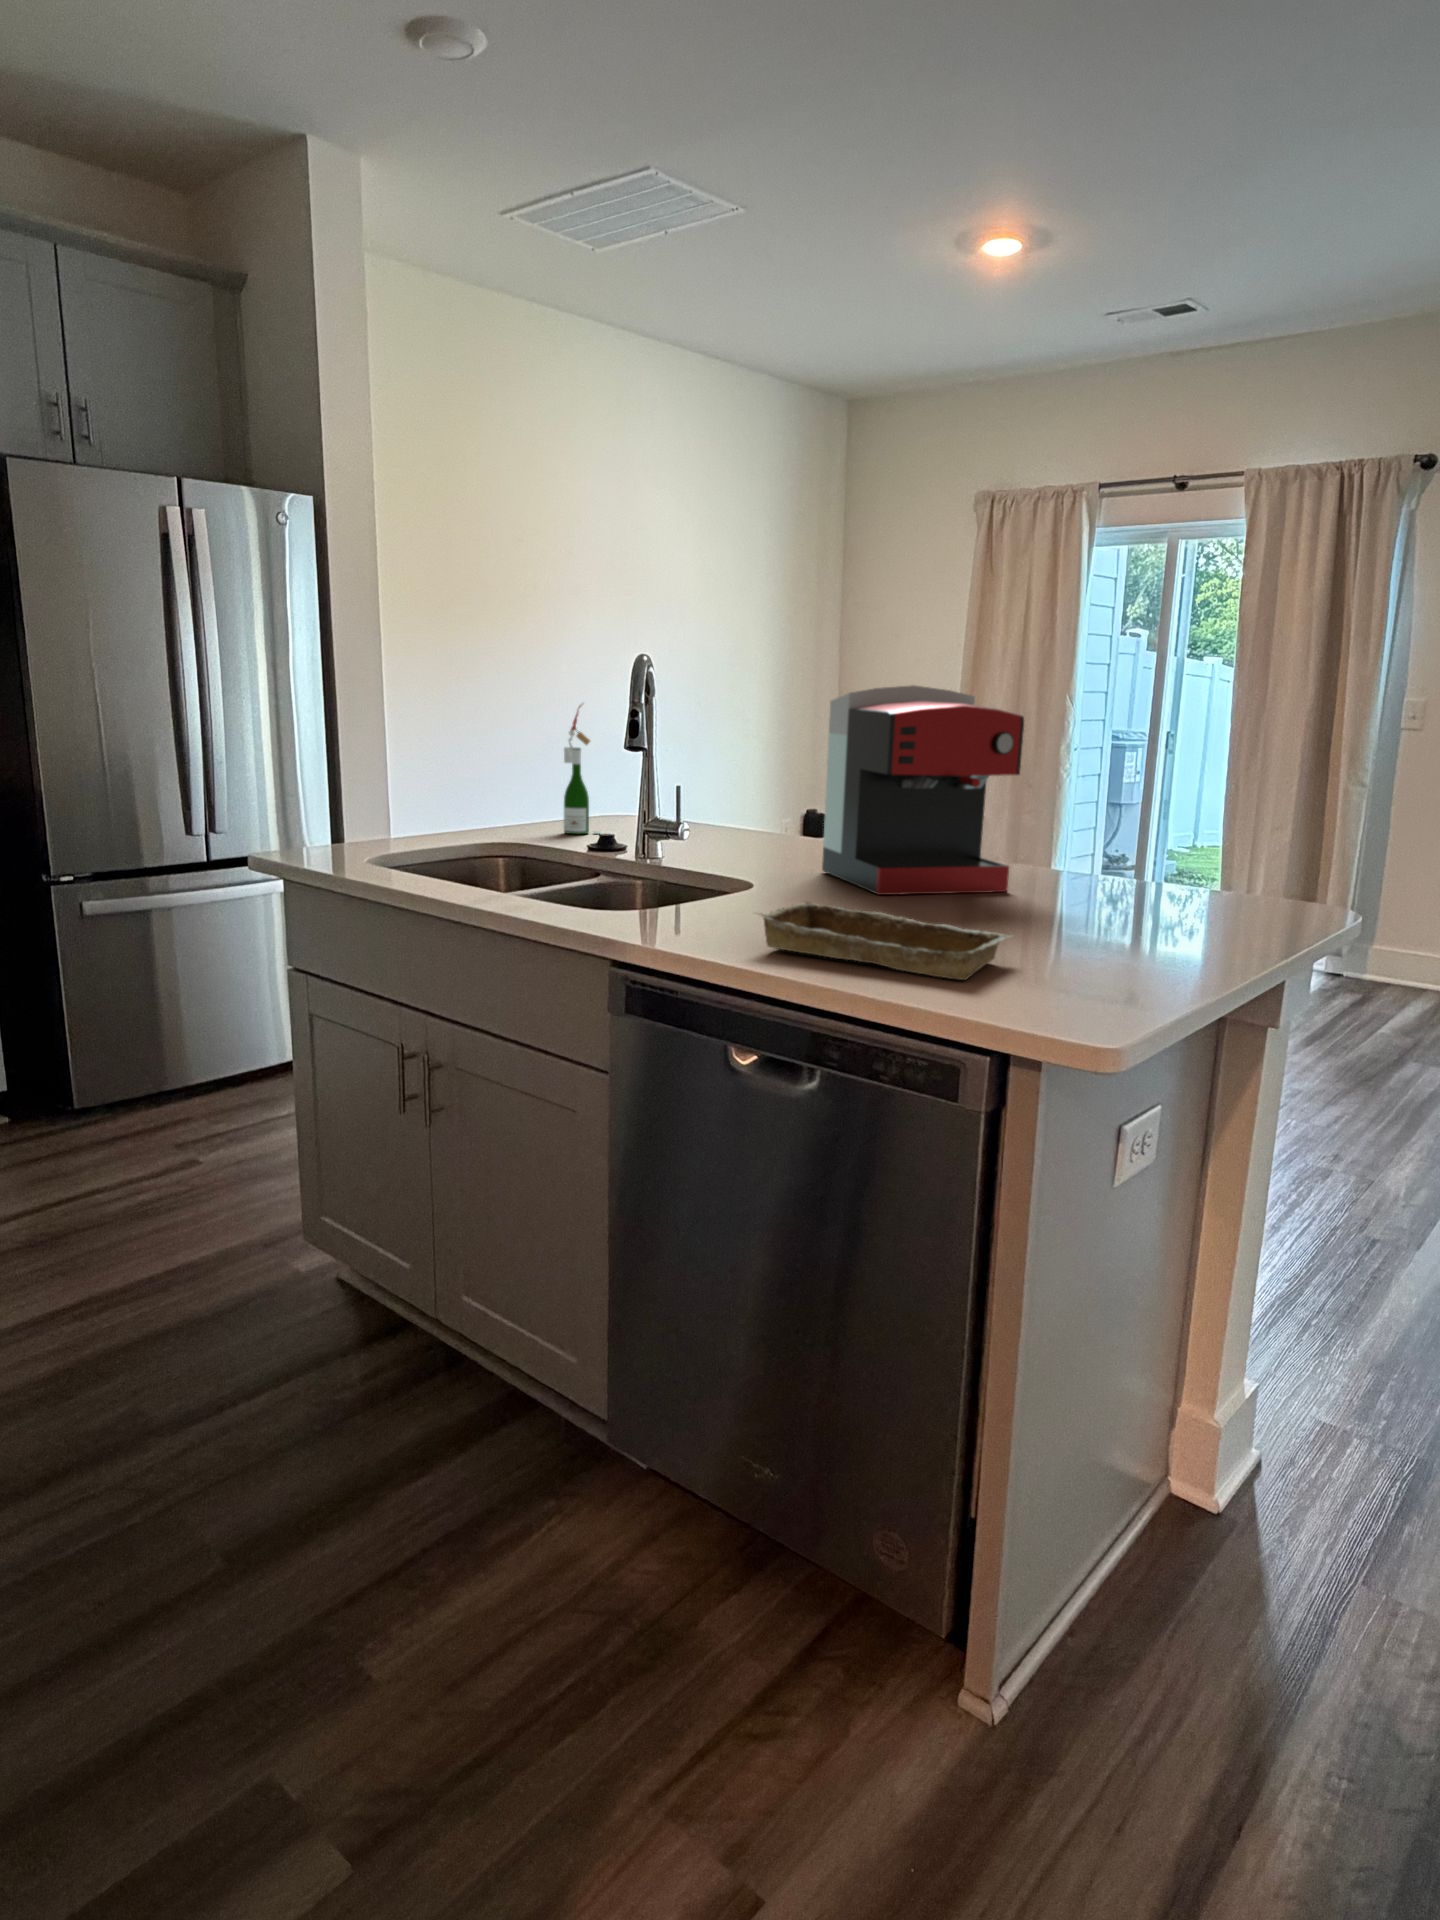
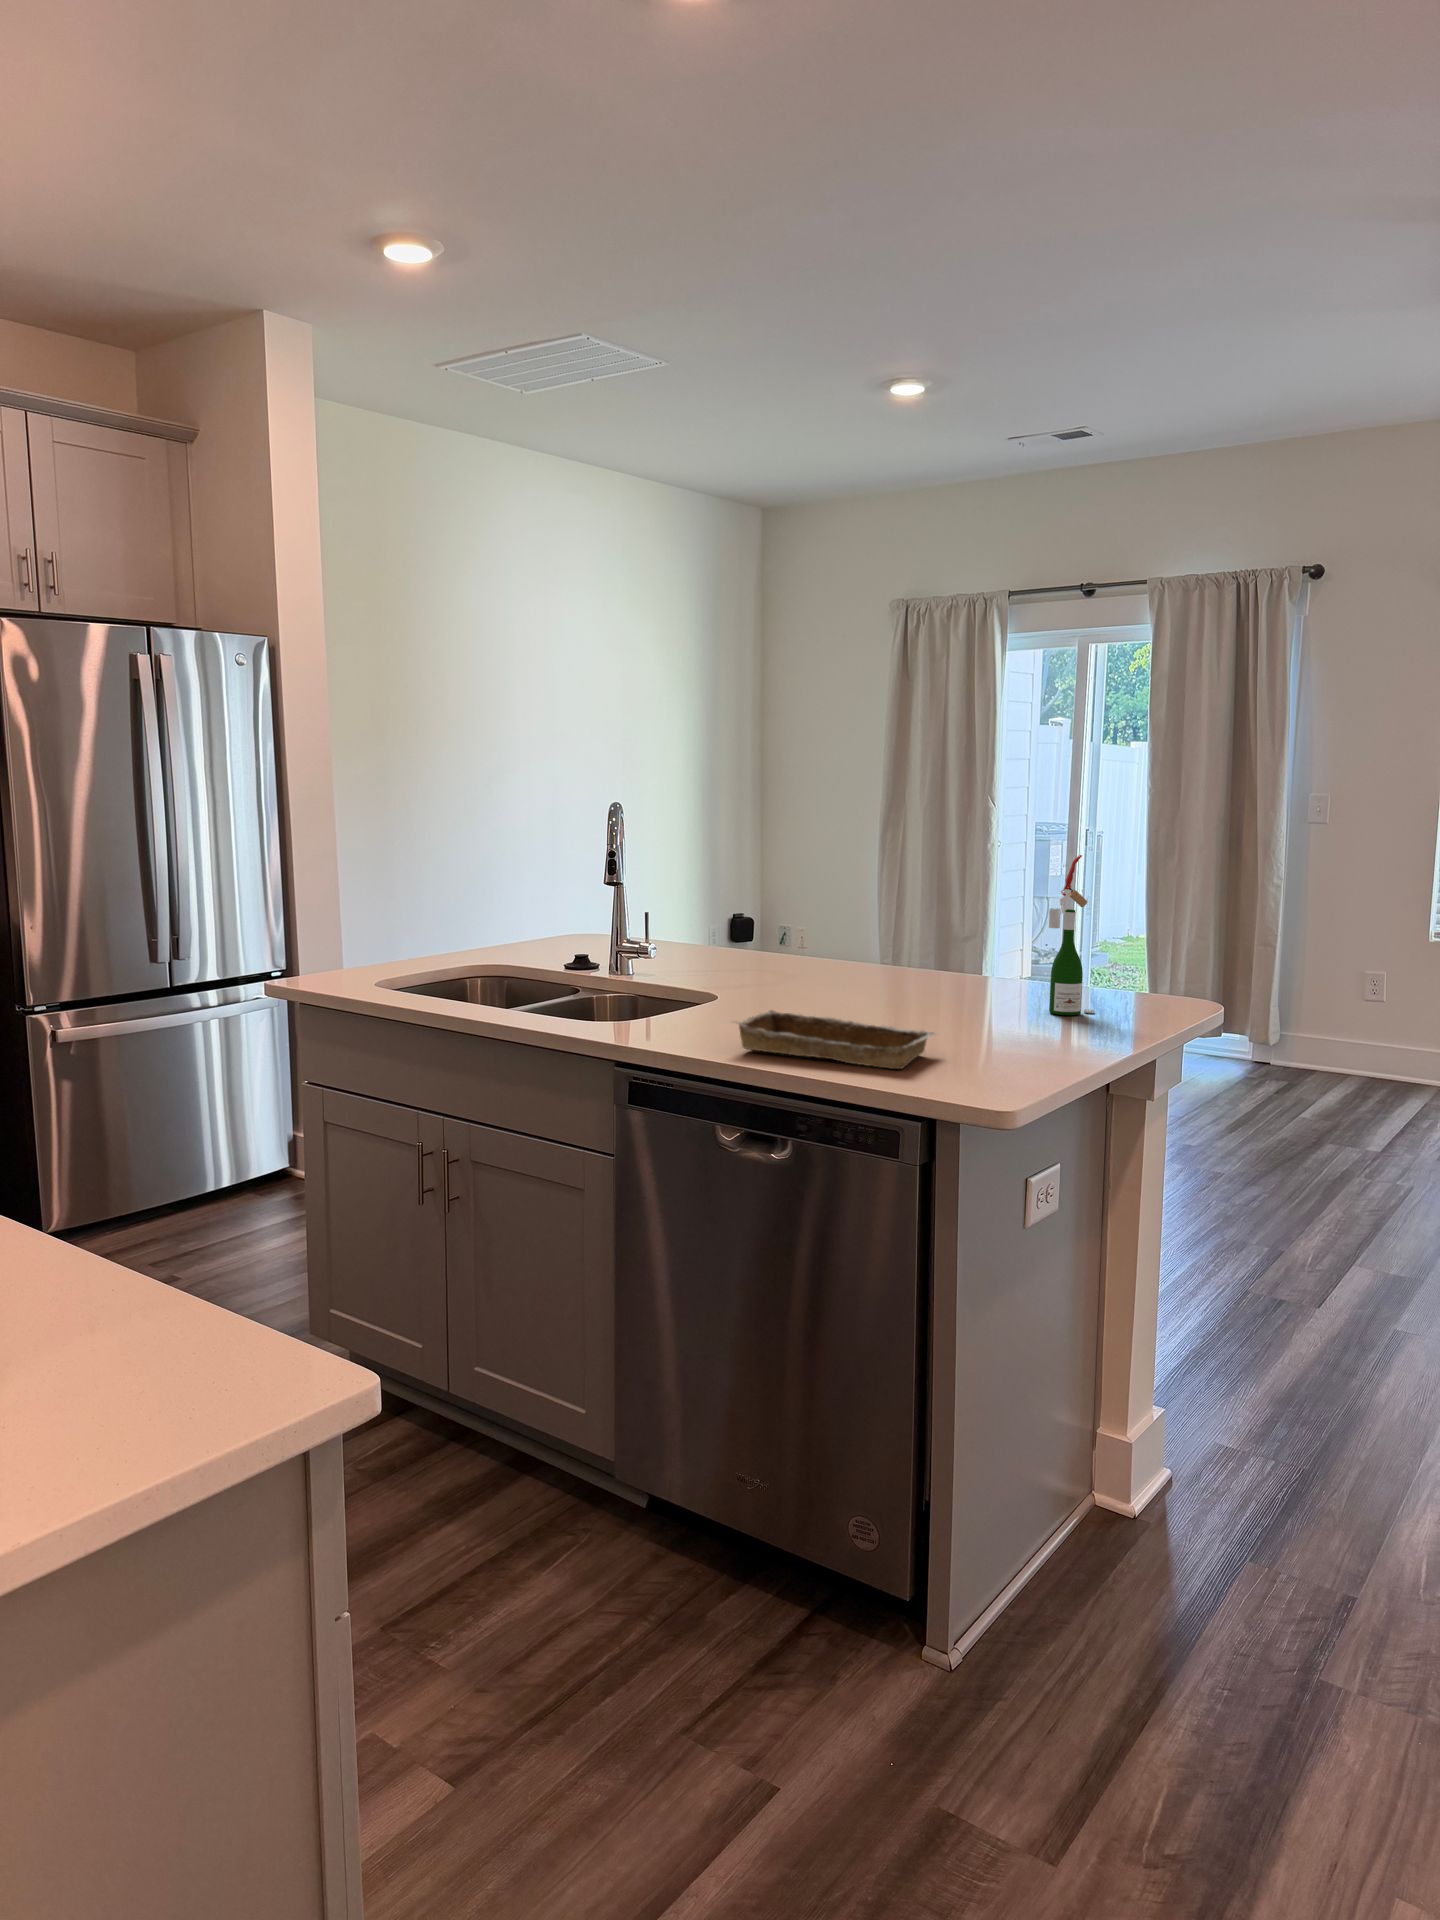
coffee maker: present [822,685,1024,895] -> none [774,821,942,1001]
wine bottle: present [564,706,601,834] -> present [1049,855,1095,1015]

